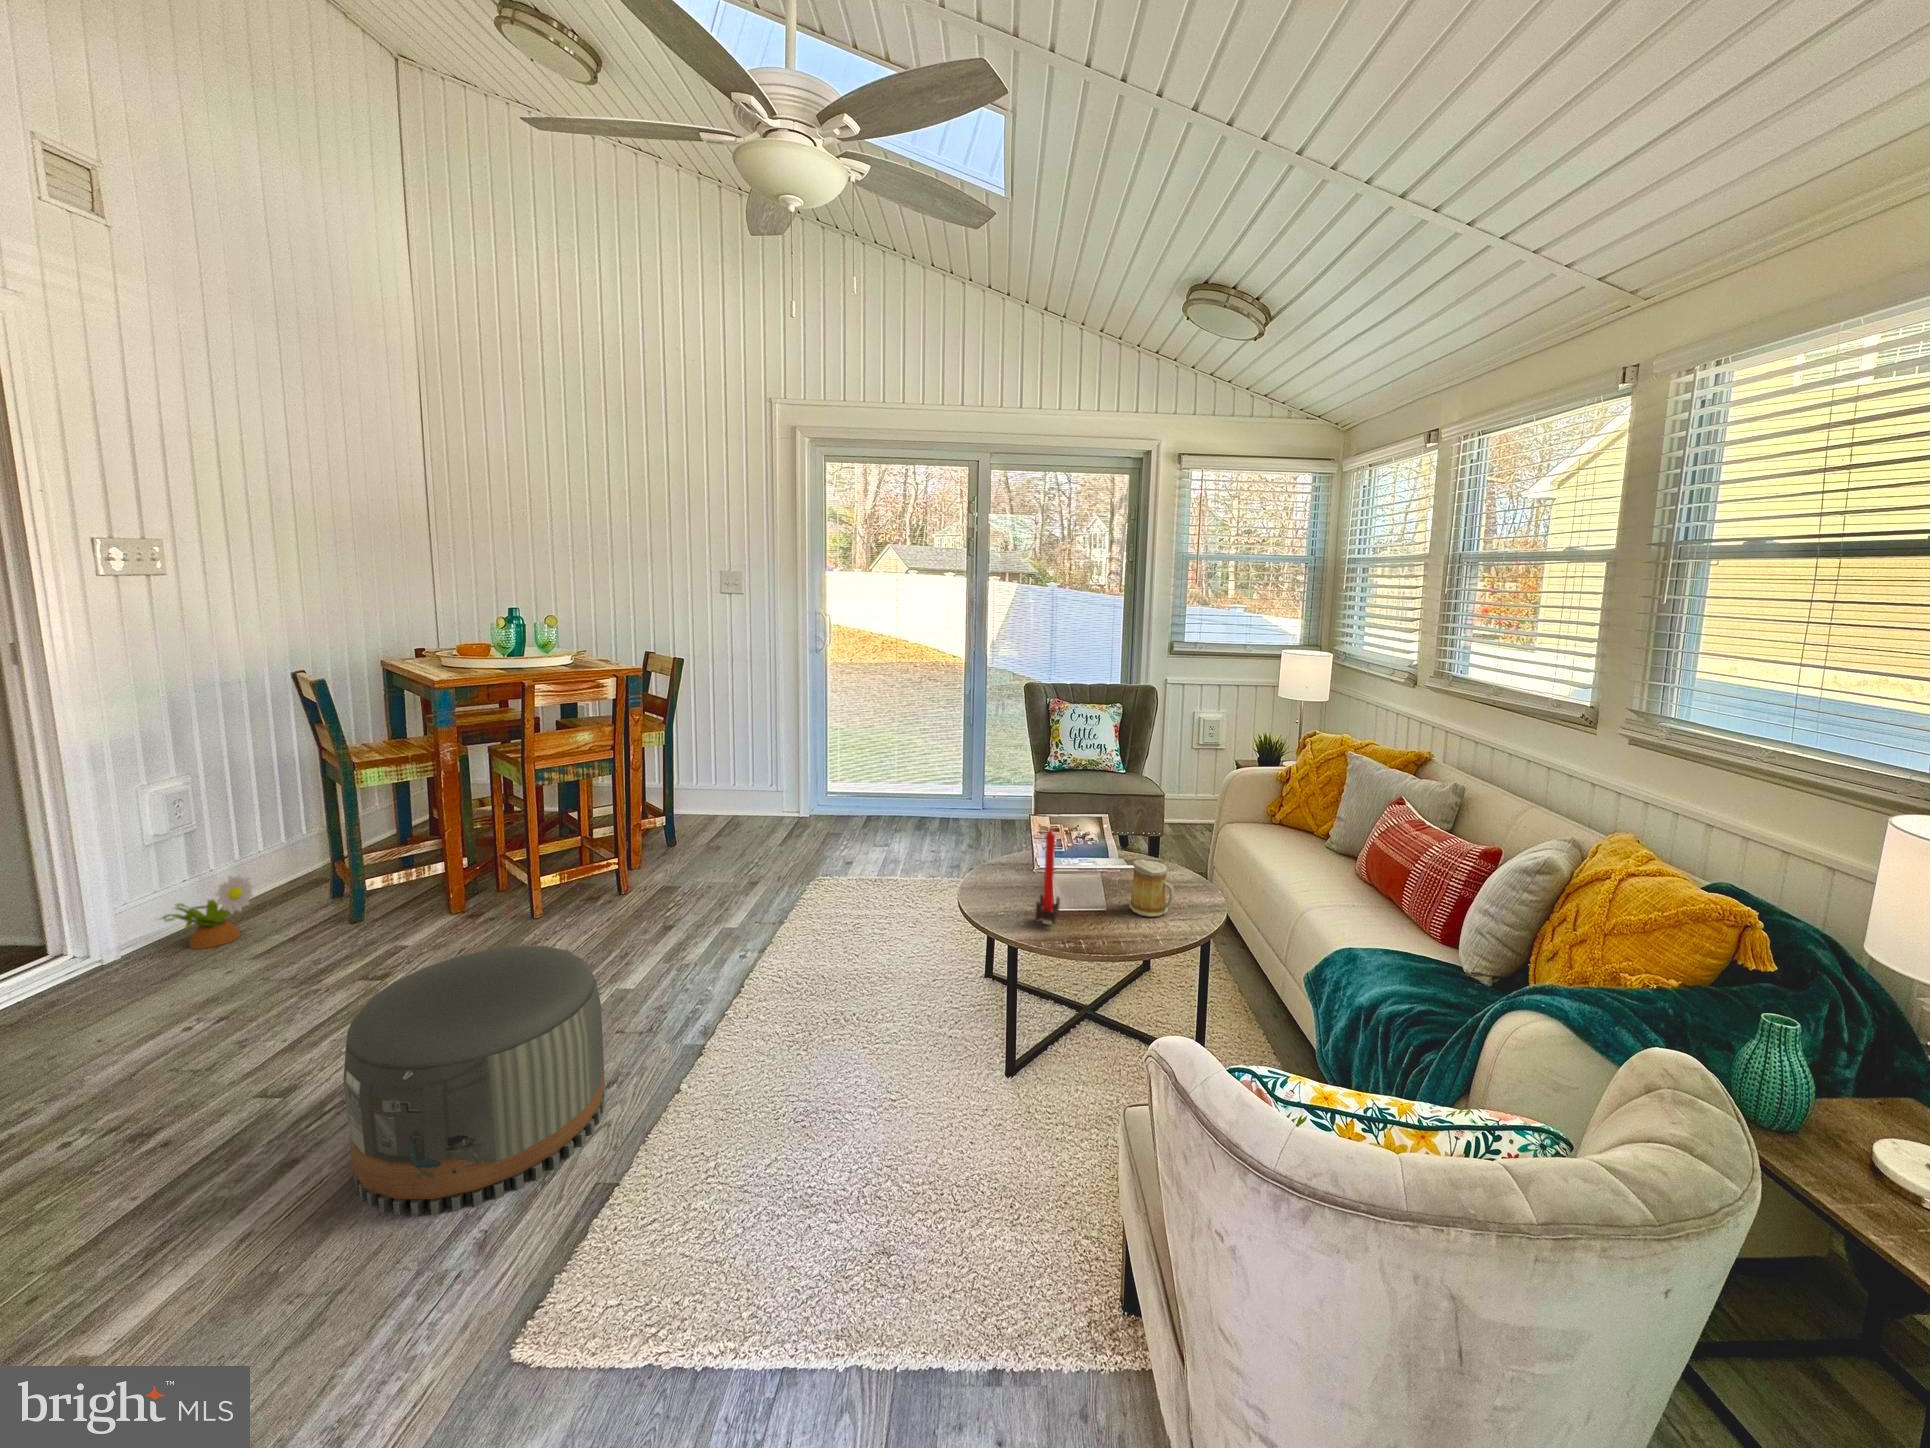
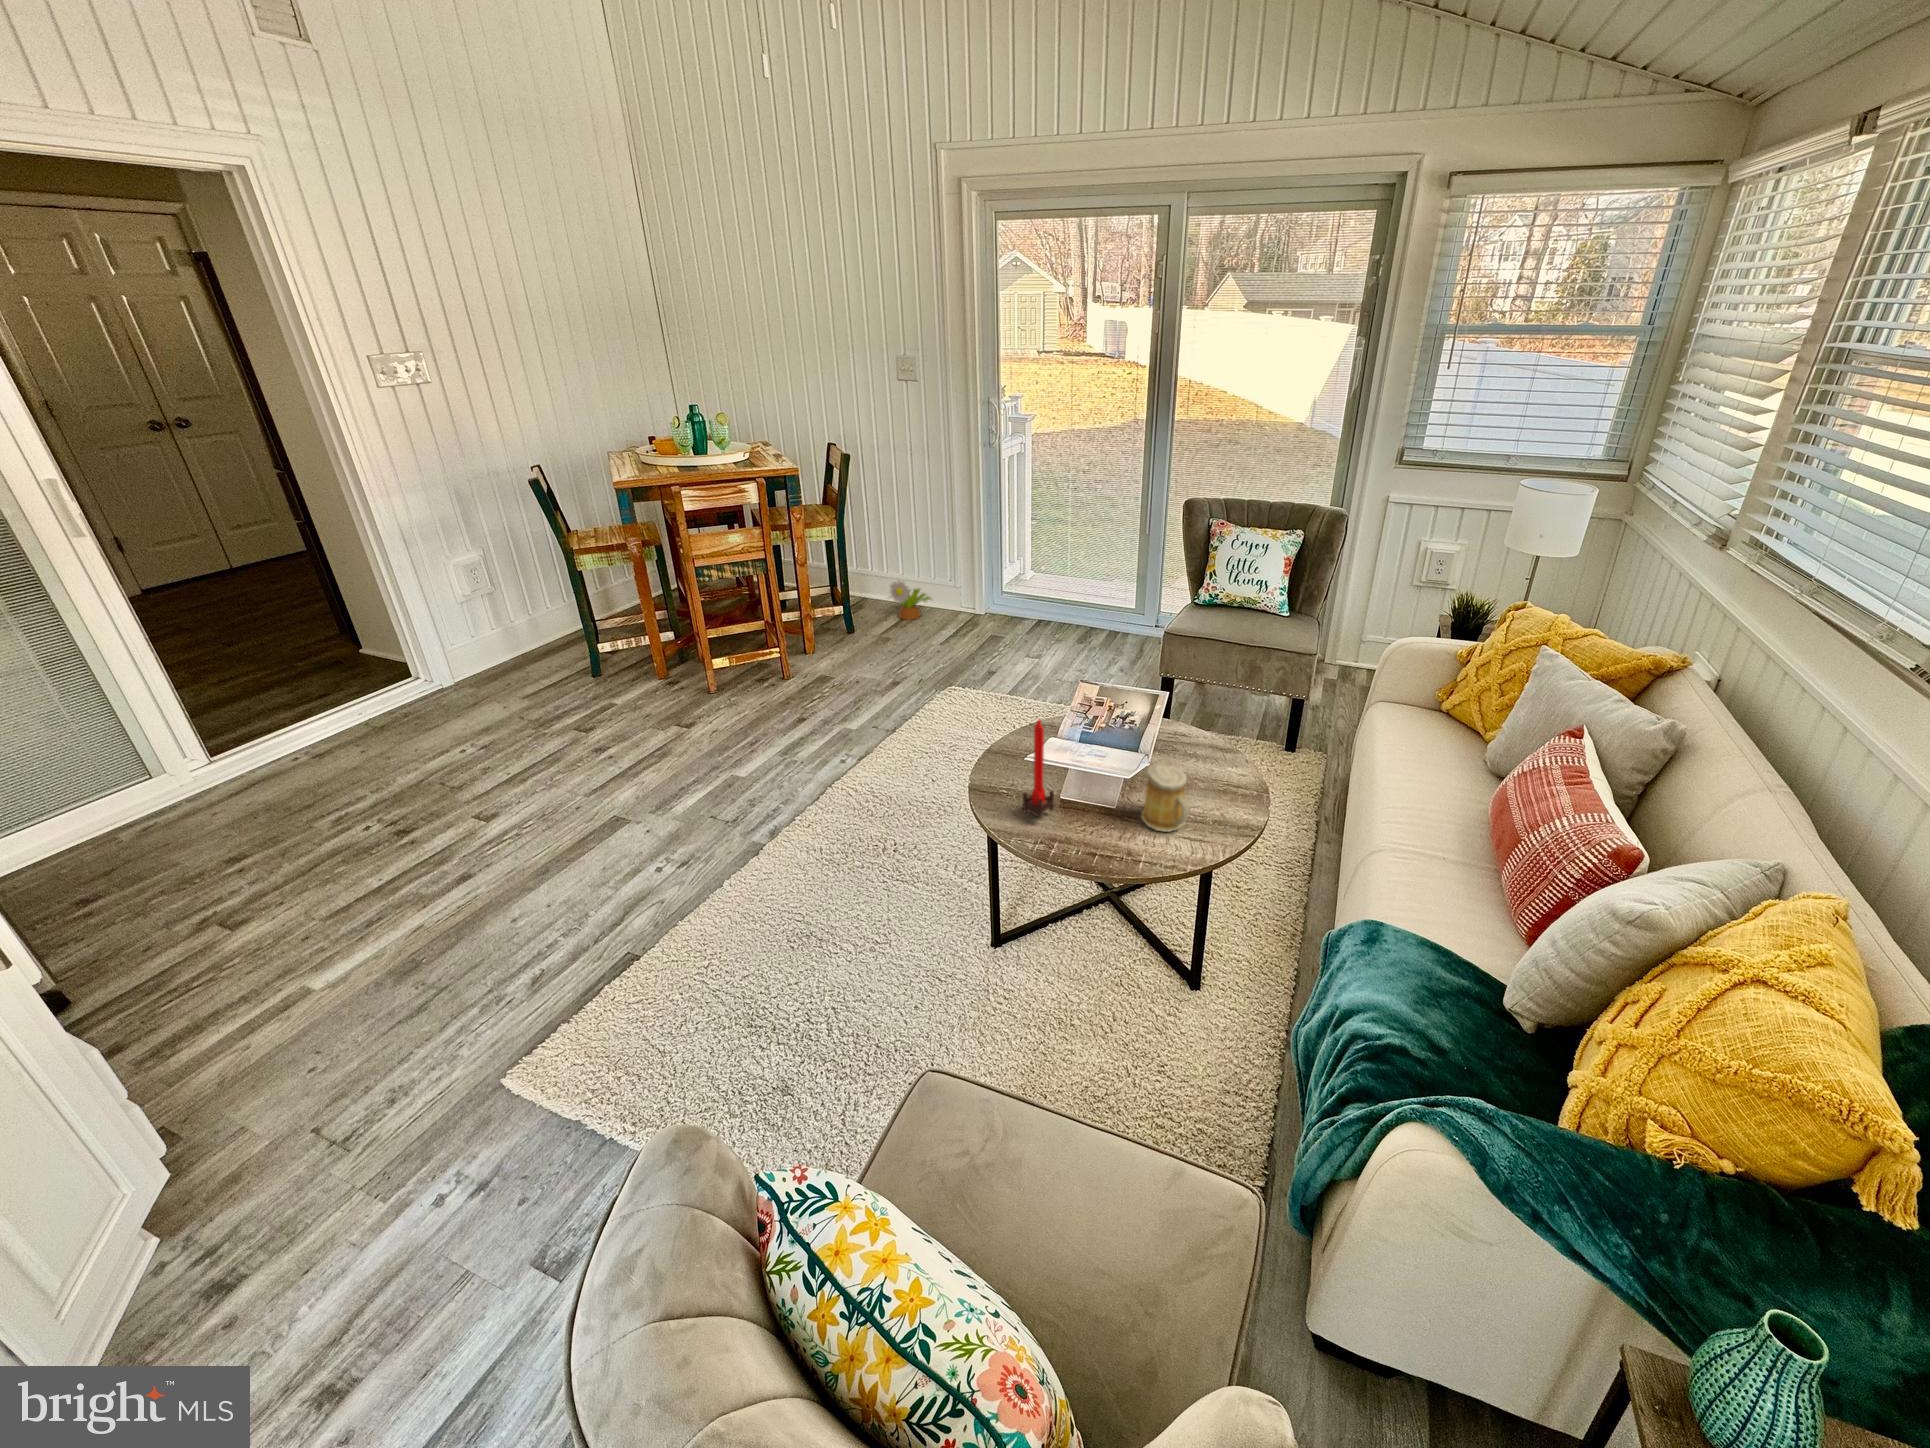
decorative plant: present [161,875,253,949] -> present [890,581,931,620]
pouf: present [344,946,605,1216] -> none [452,744,672,947]

